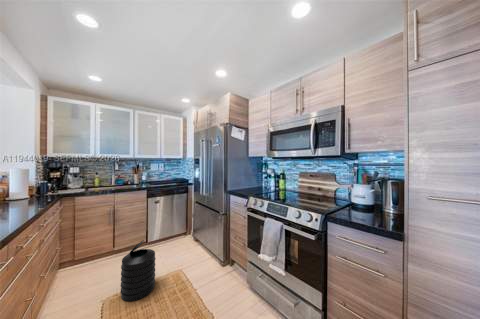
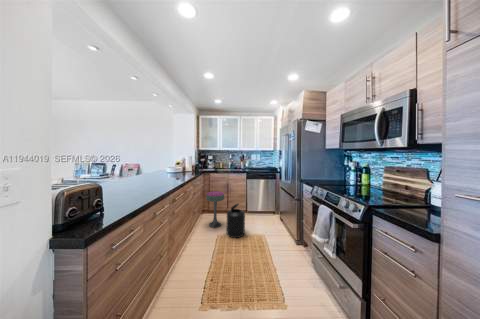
bar stool: none [71,228,112,299] -> present [206,191,224,227]

